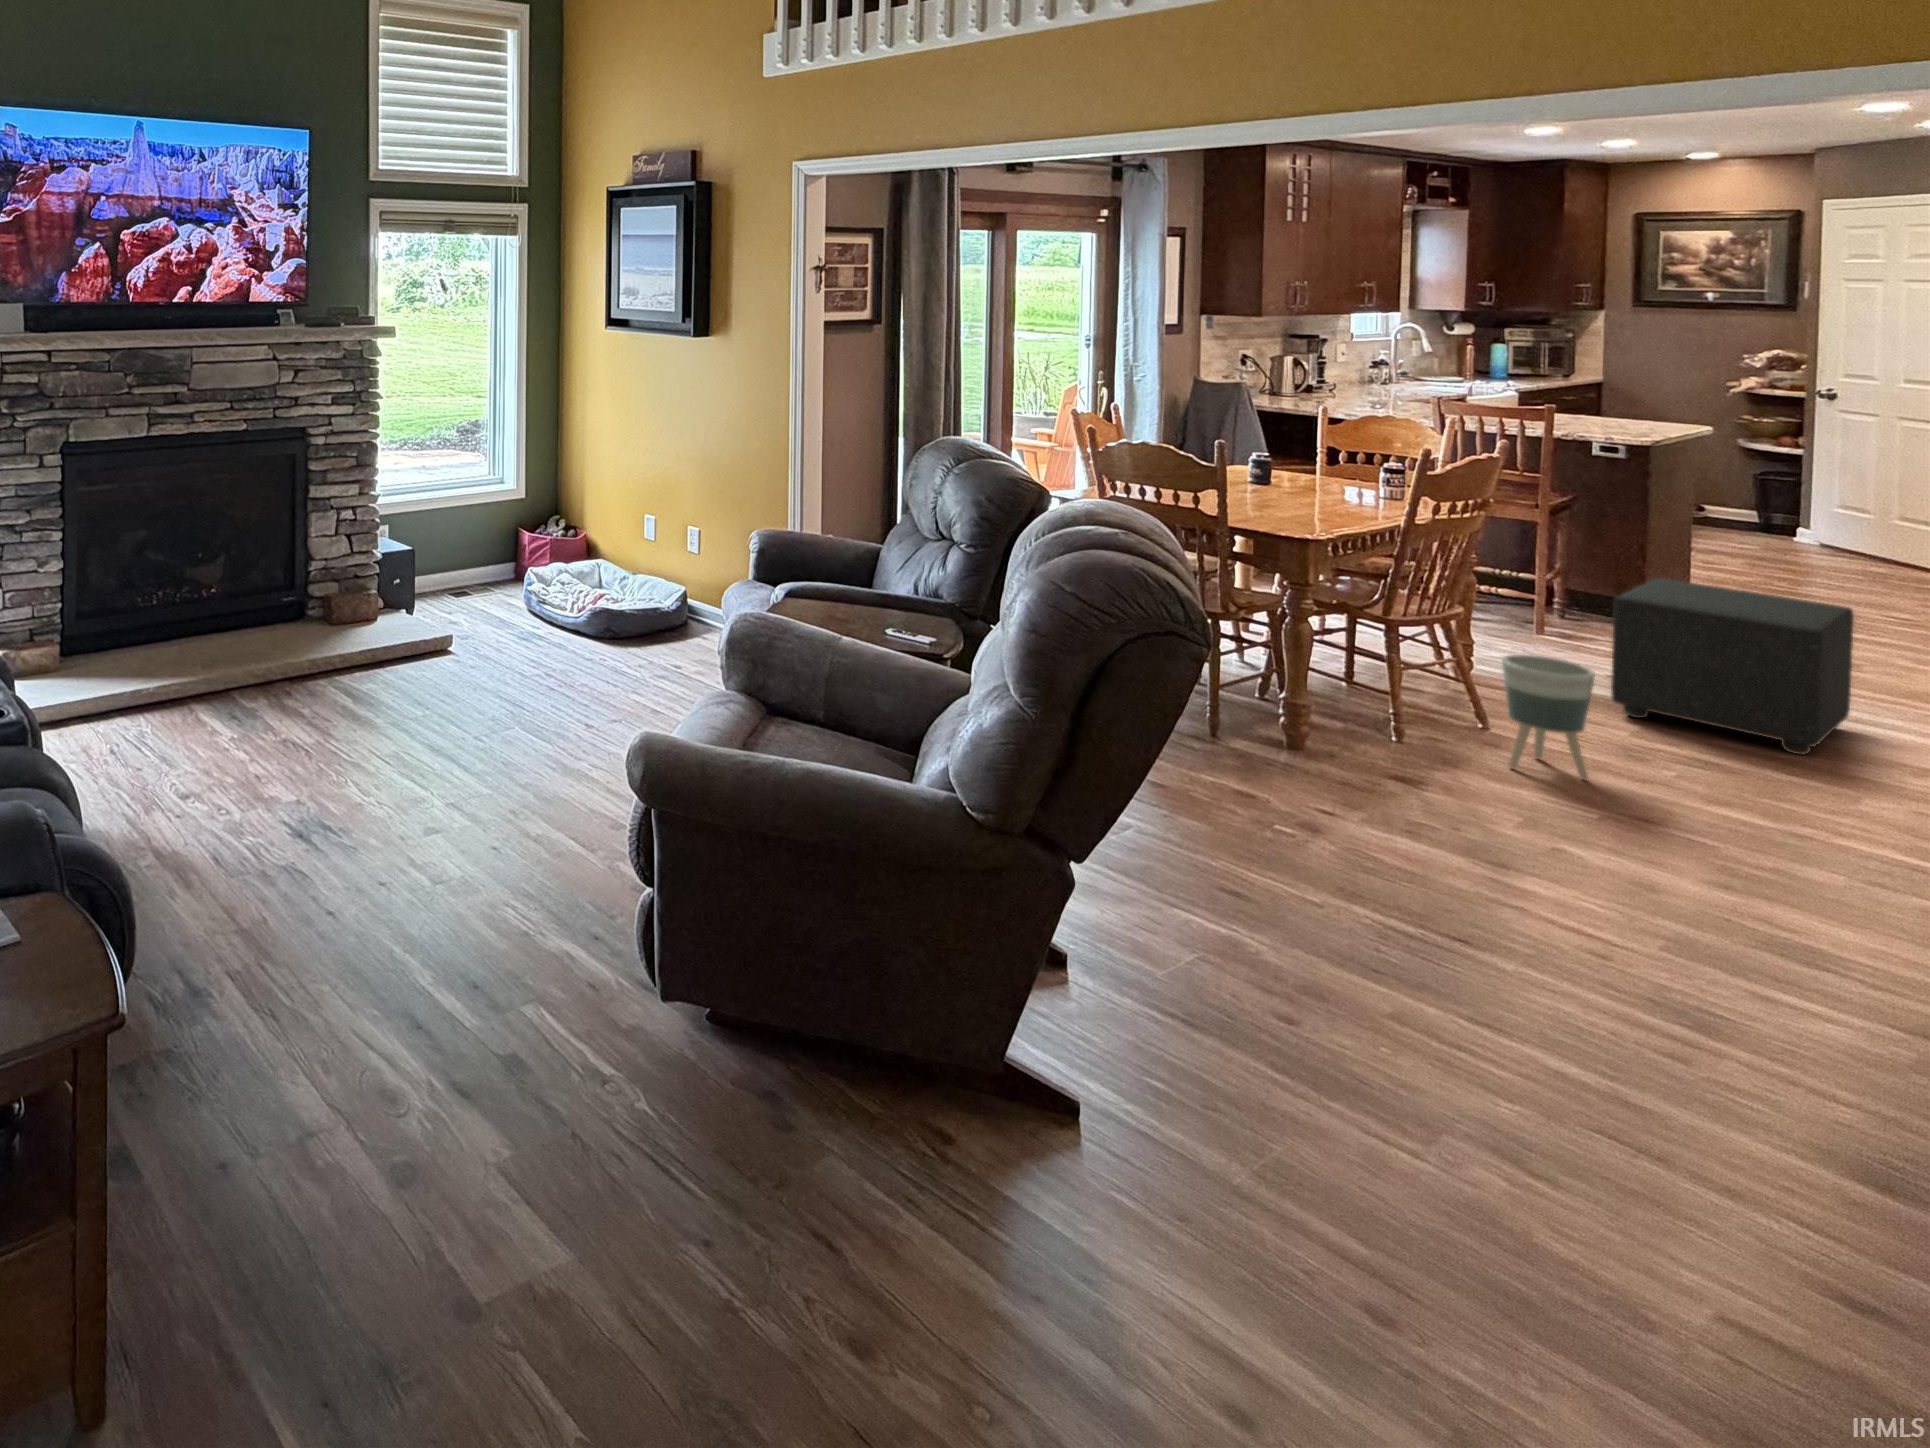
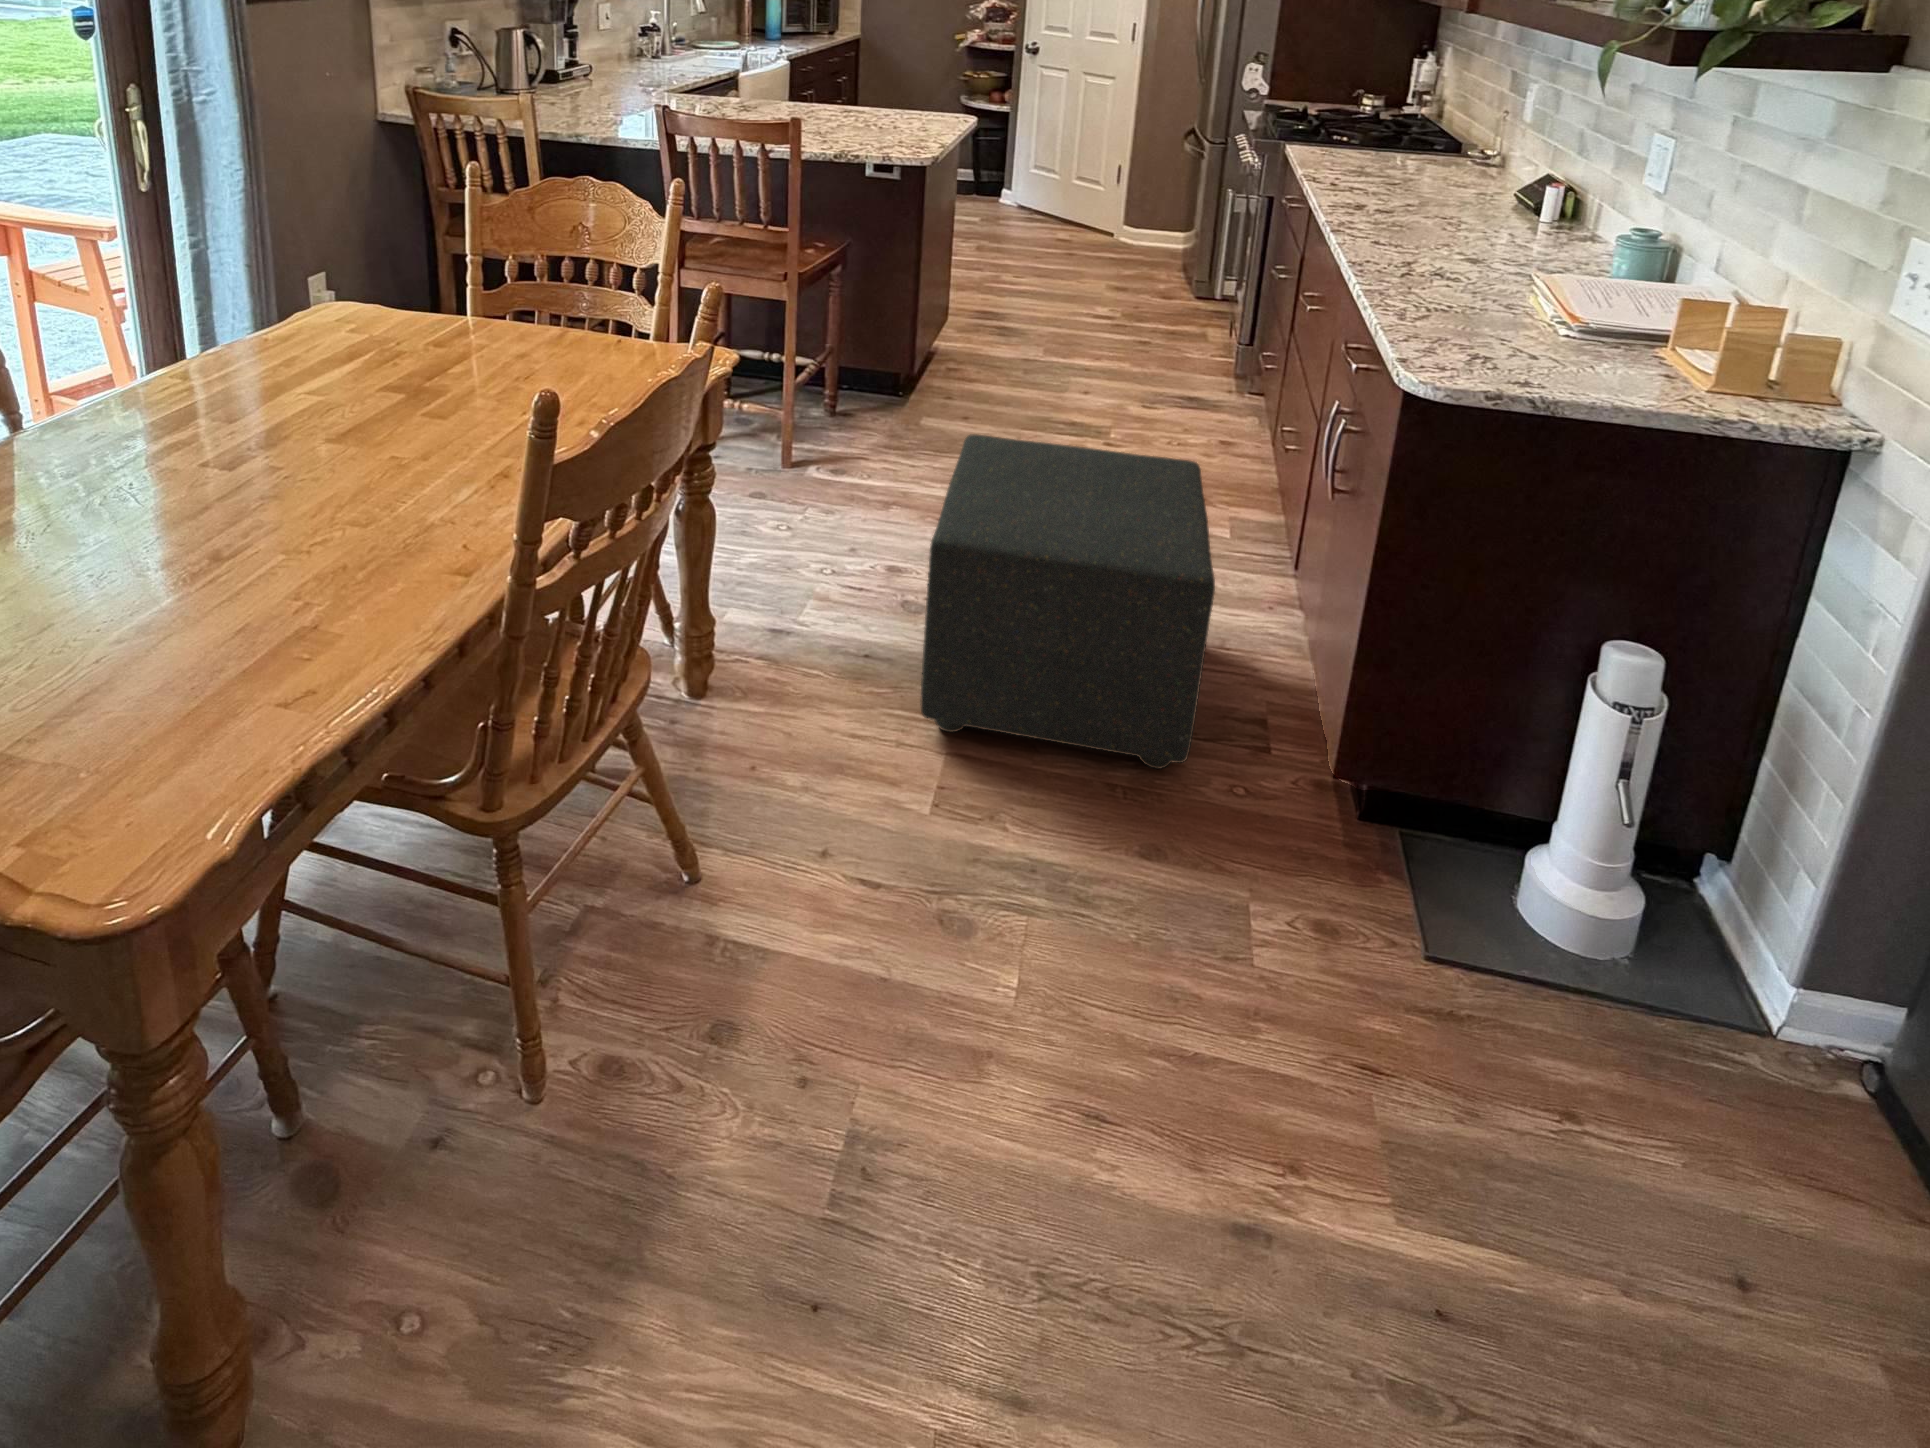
planter: present [1502,655,1595,781] -> none [757,870,941,1201]

